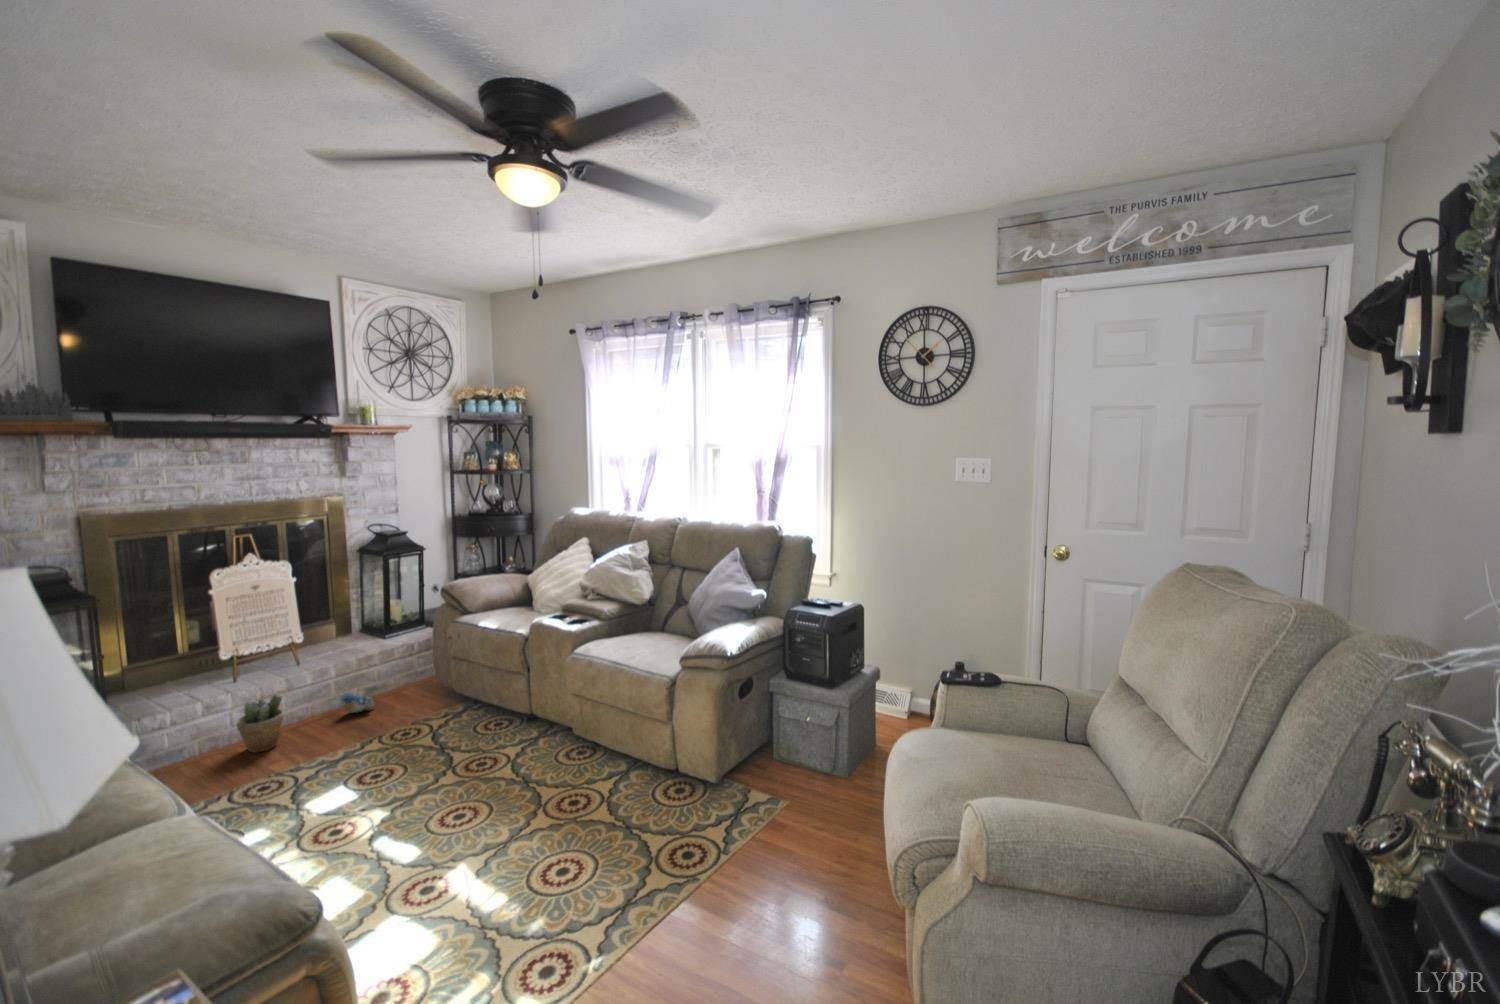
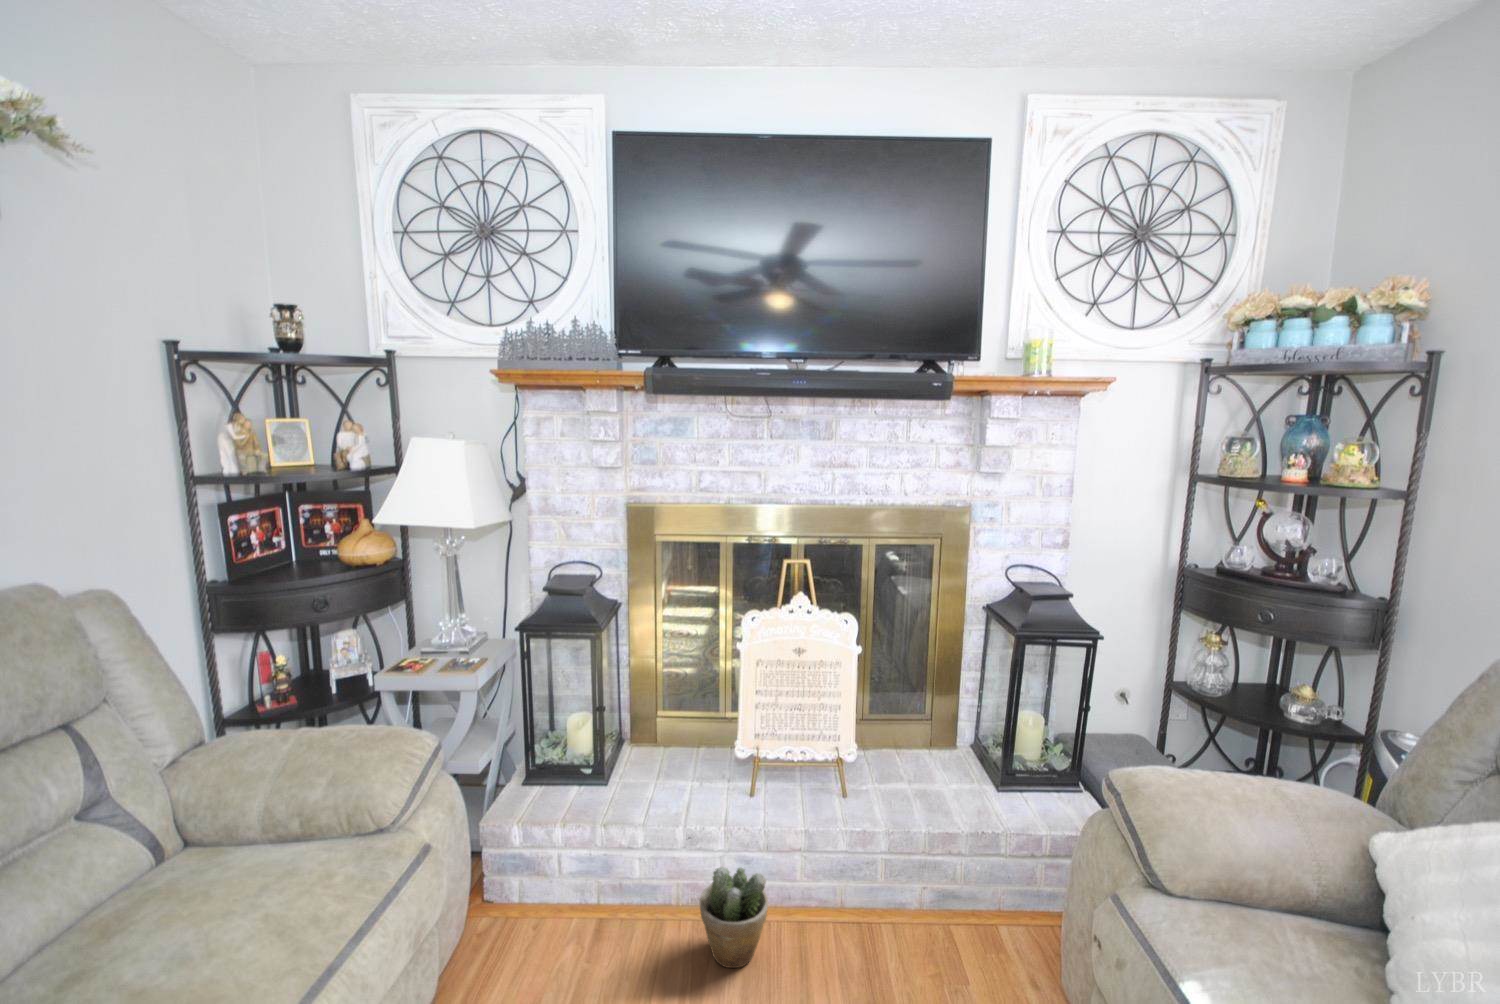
plush toy: present [341,692,375,713] -> none [870,905,934,962]

